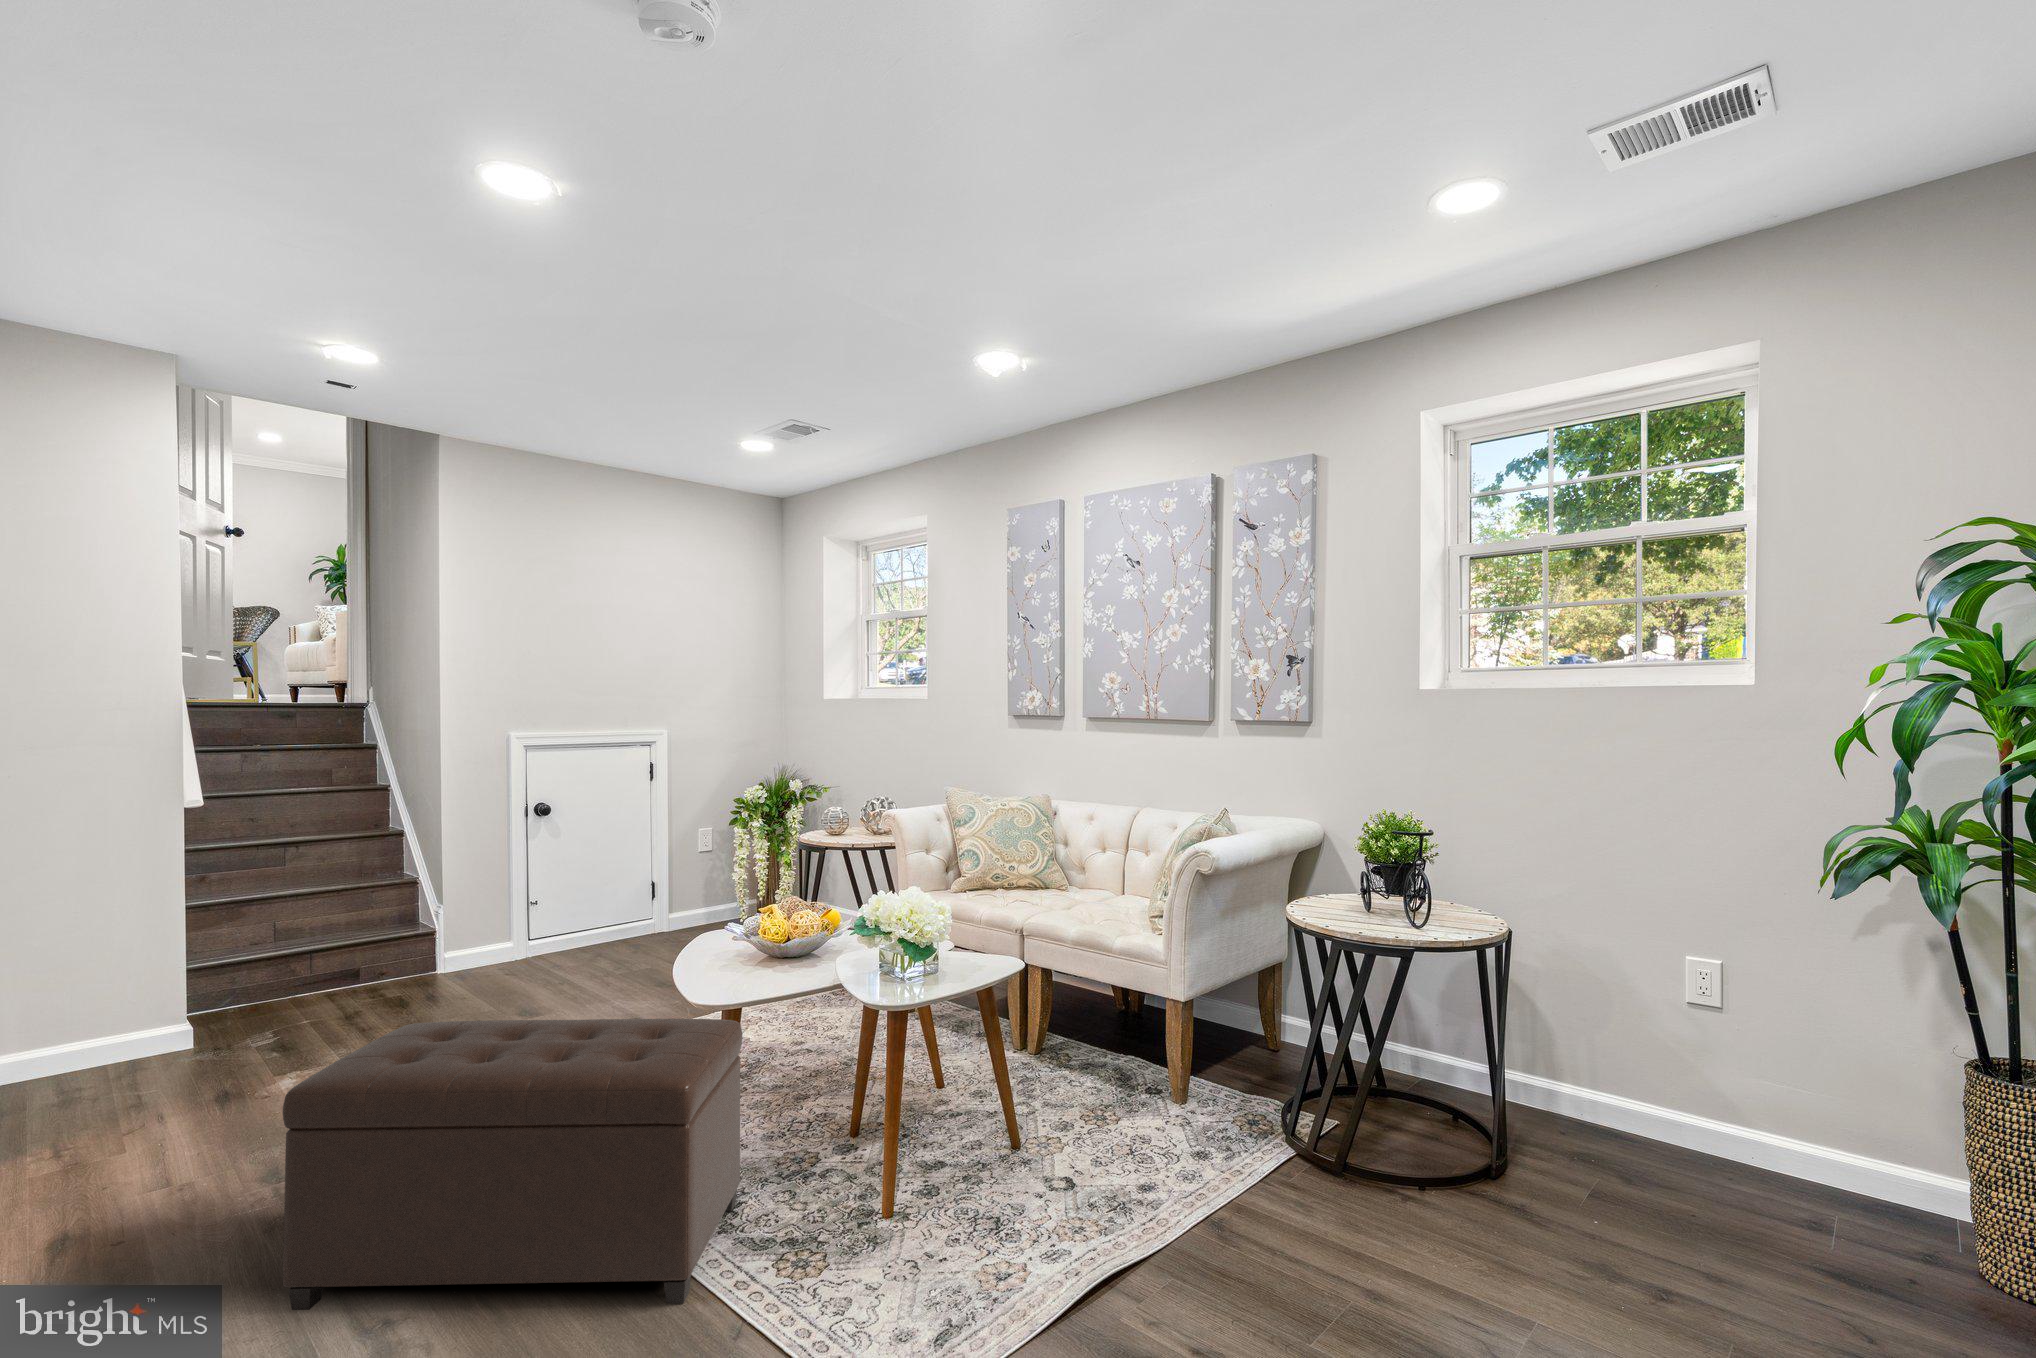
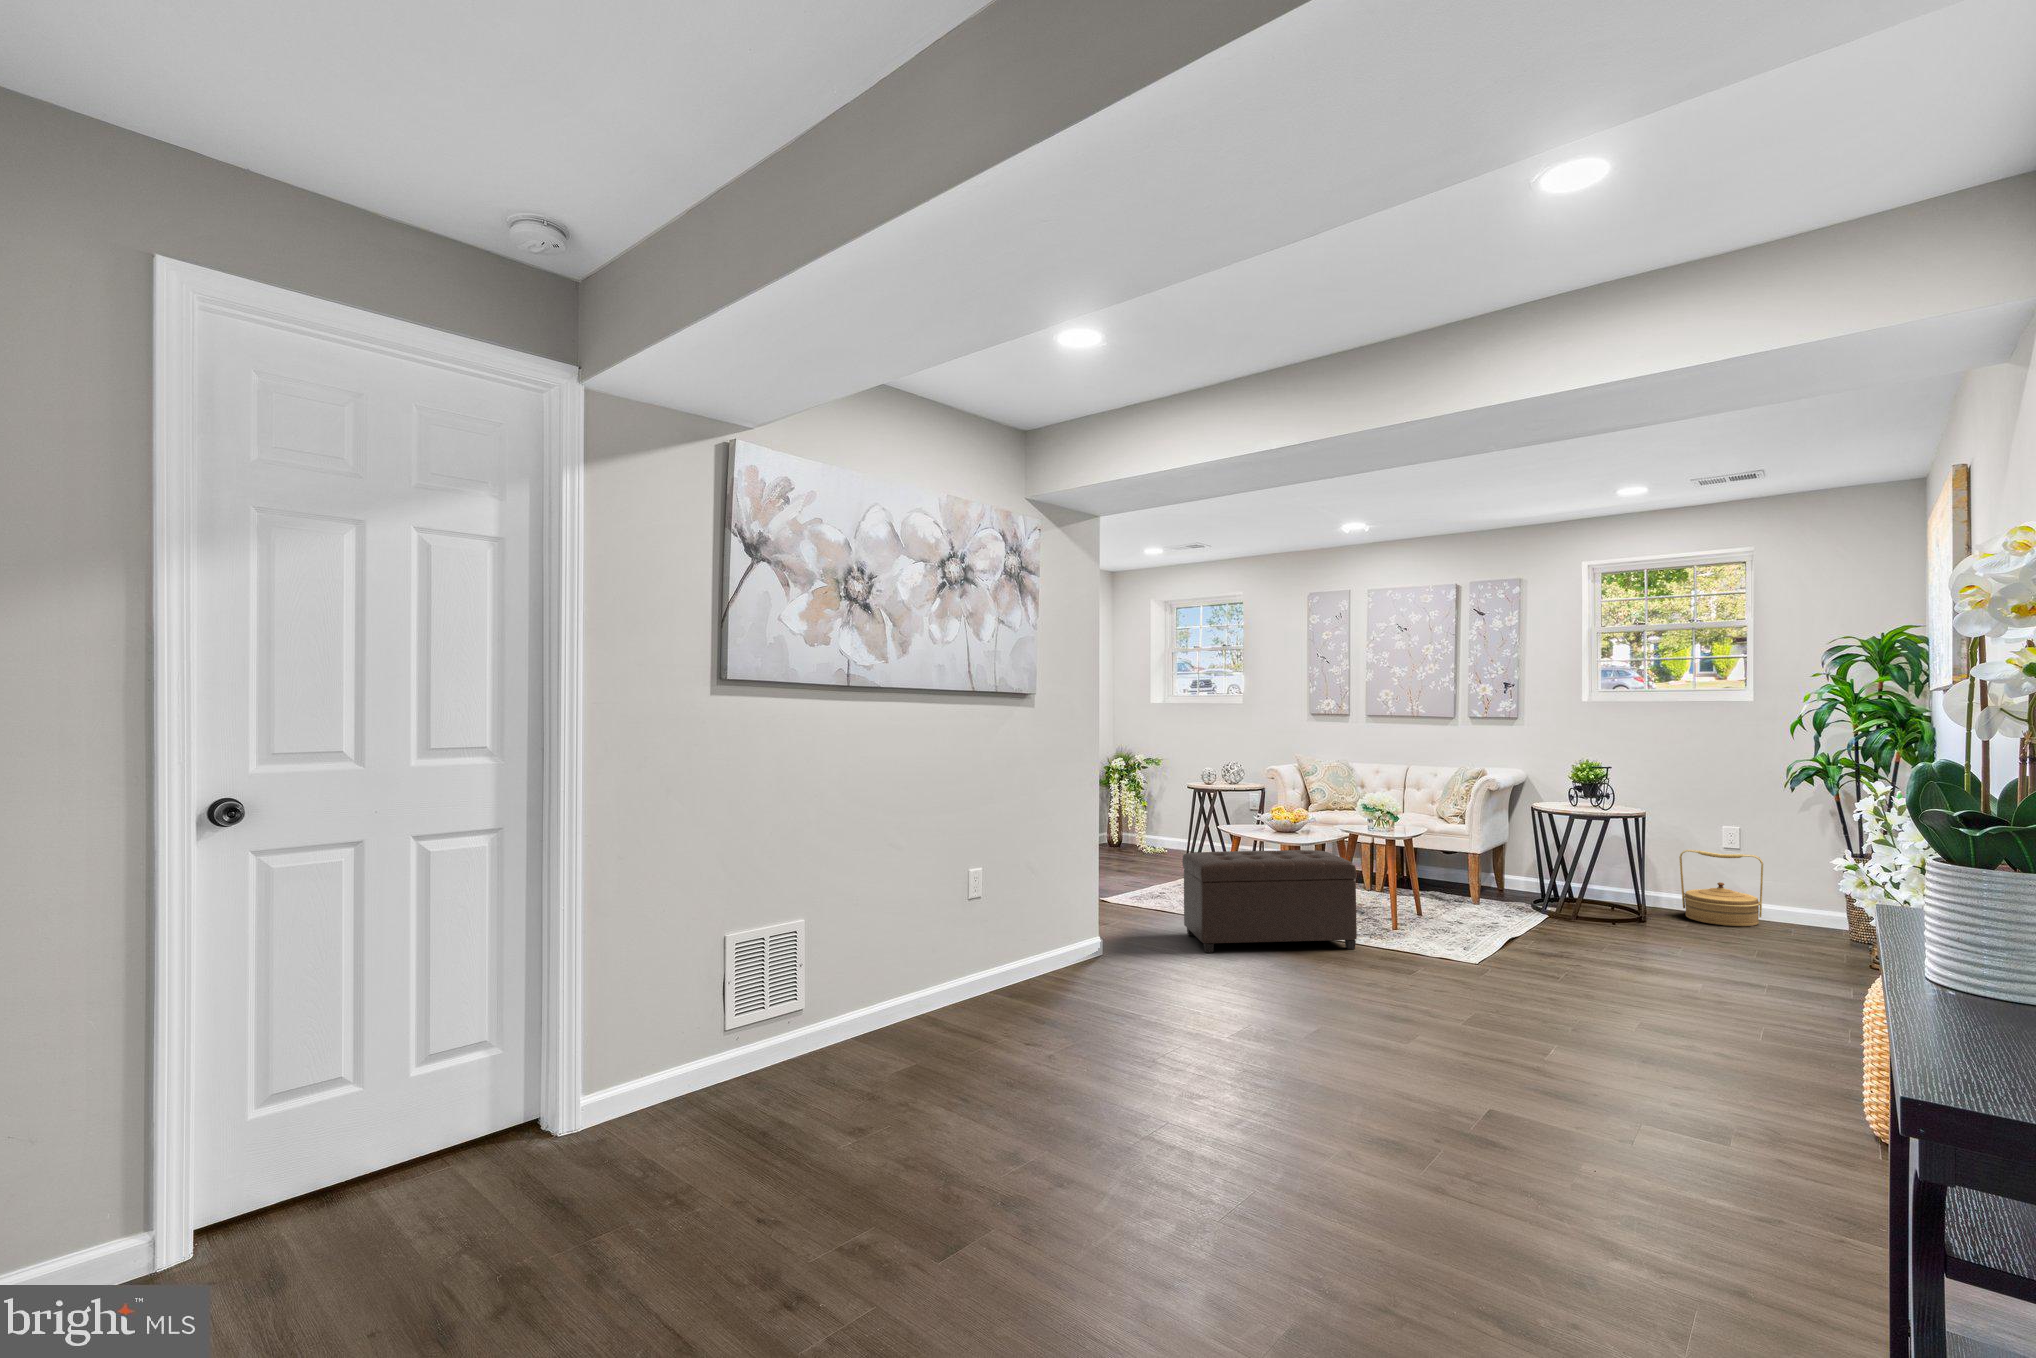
woven basket: none [1586,1015,1772,1218] -> present [1679,850,1763,926]

